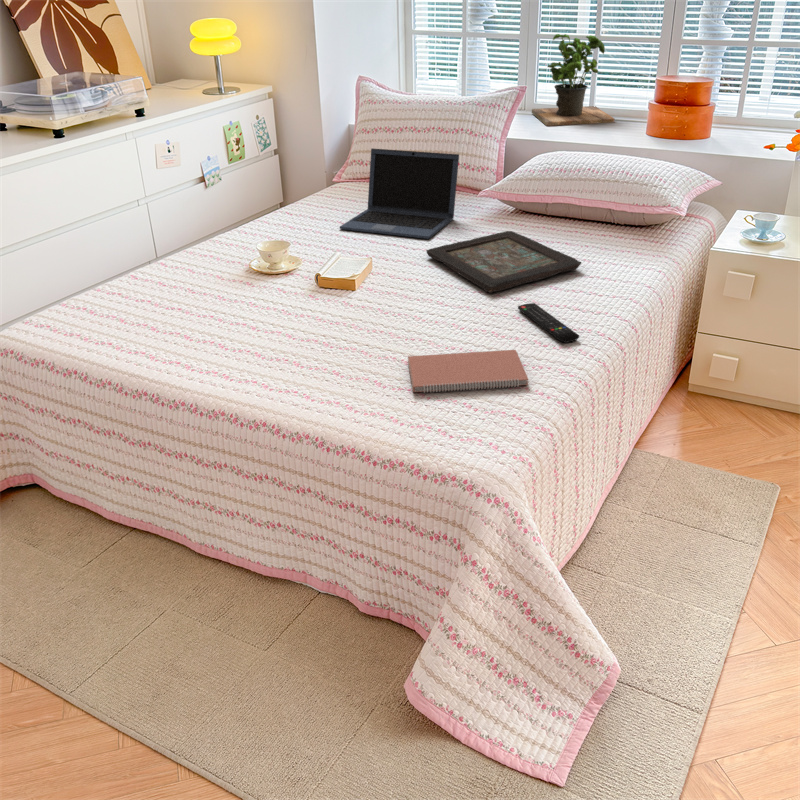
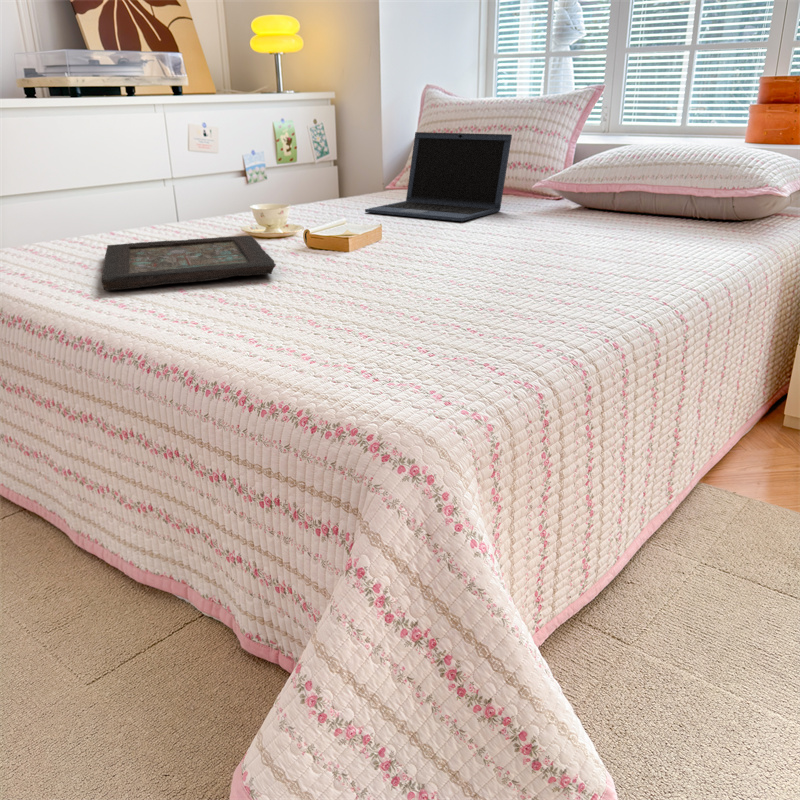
potted plant: present [532,34,615,126] -> none [616,37,711,138]
decorative tray: present [426,231,581,293] -> present [102,236,276,290]
remote control: present [518,303,579,343] -> none [544,267,619,303]
notebook: present [408,350,528,393] -> none [354,298,526,338]

